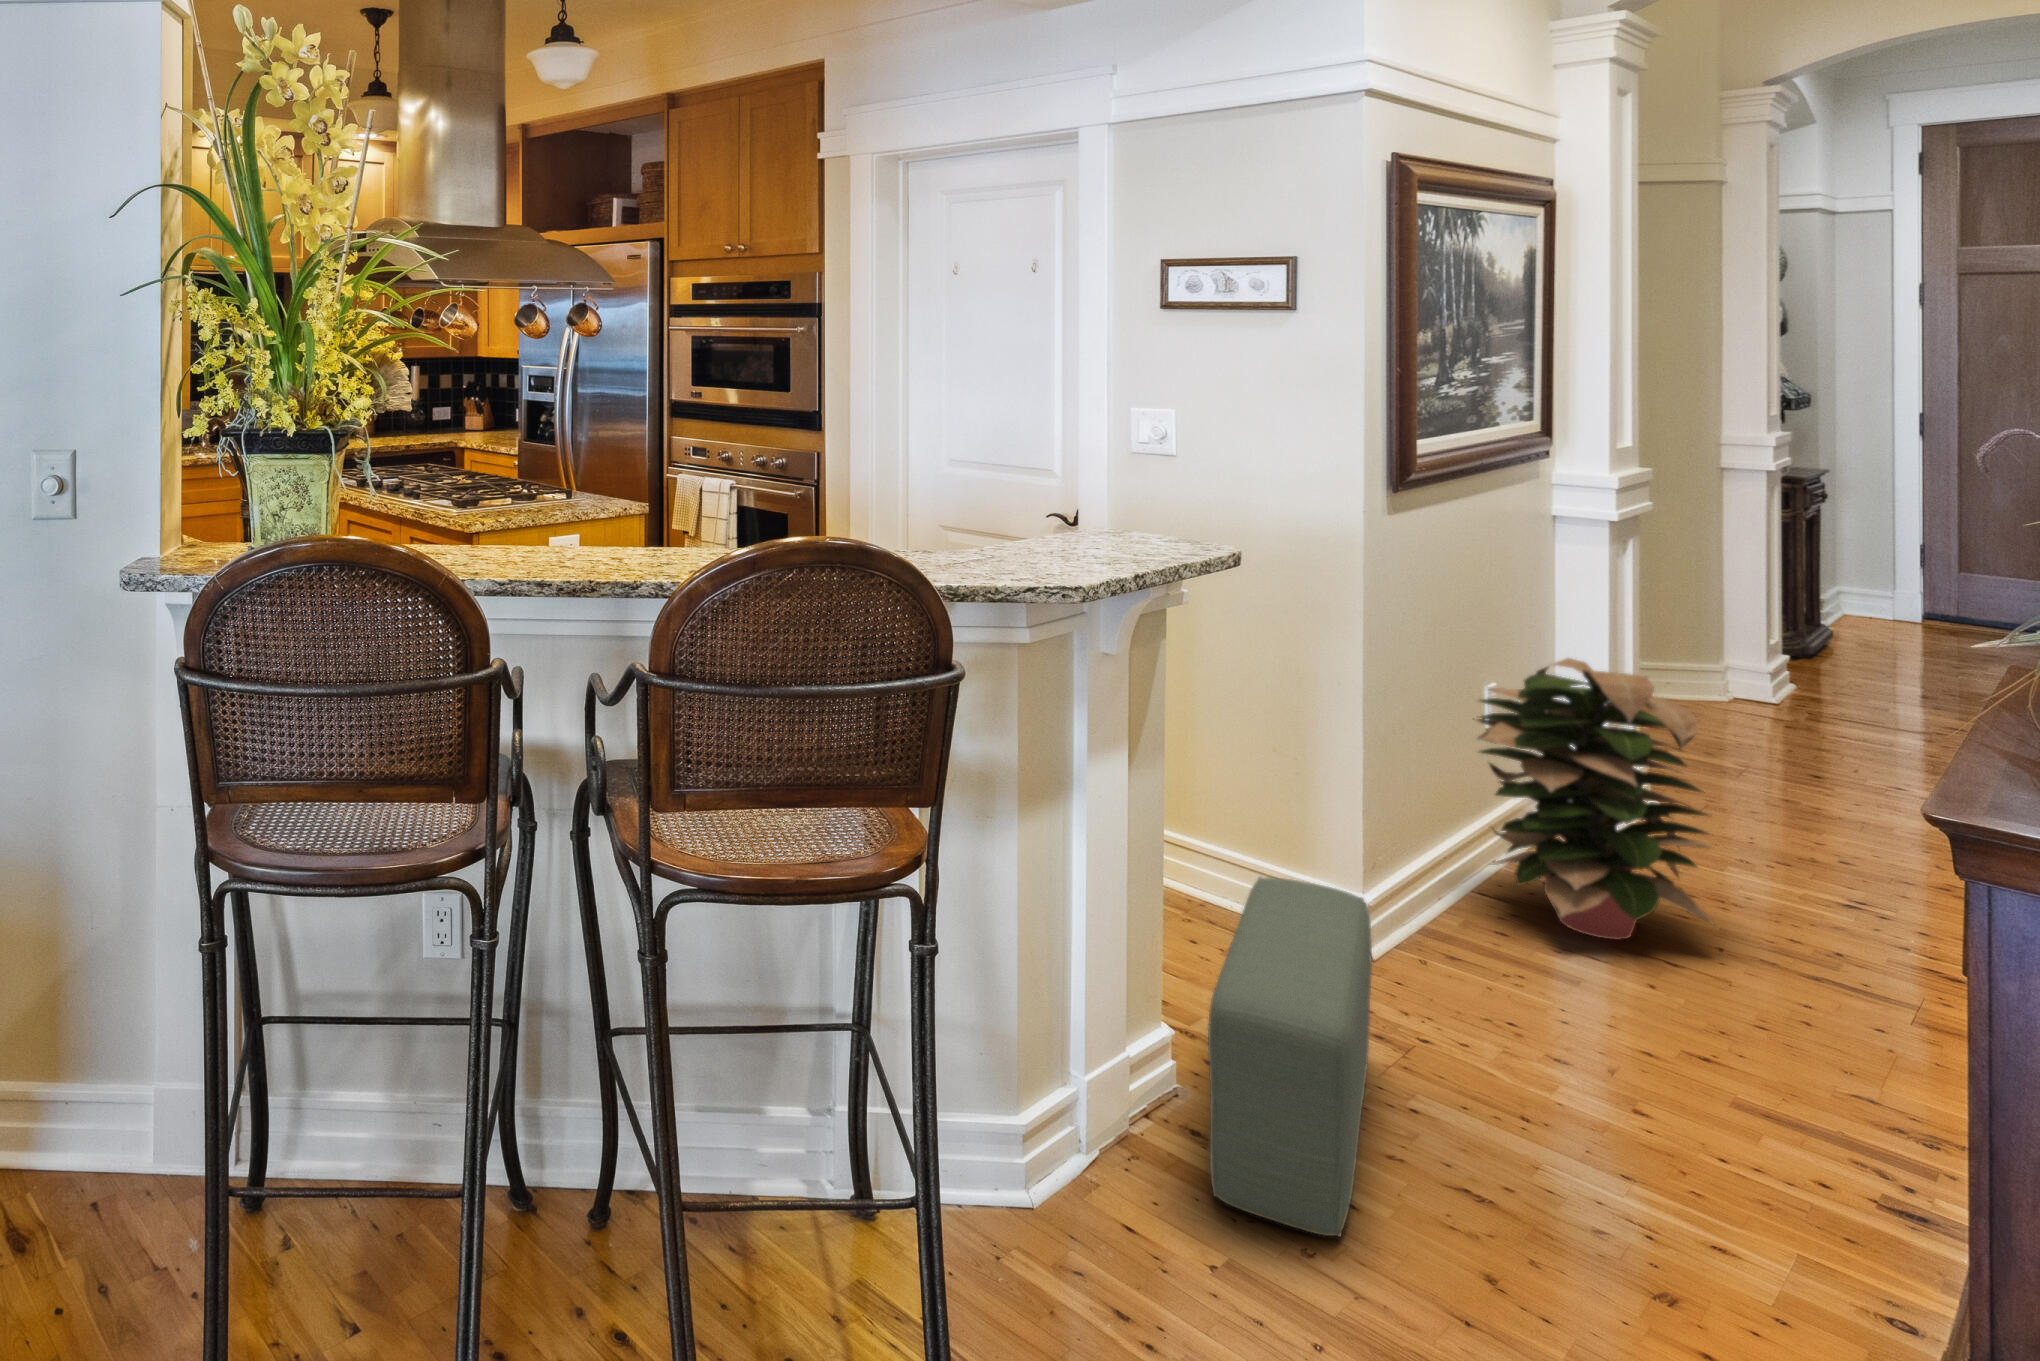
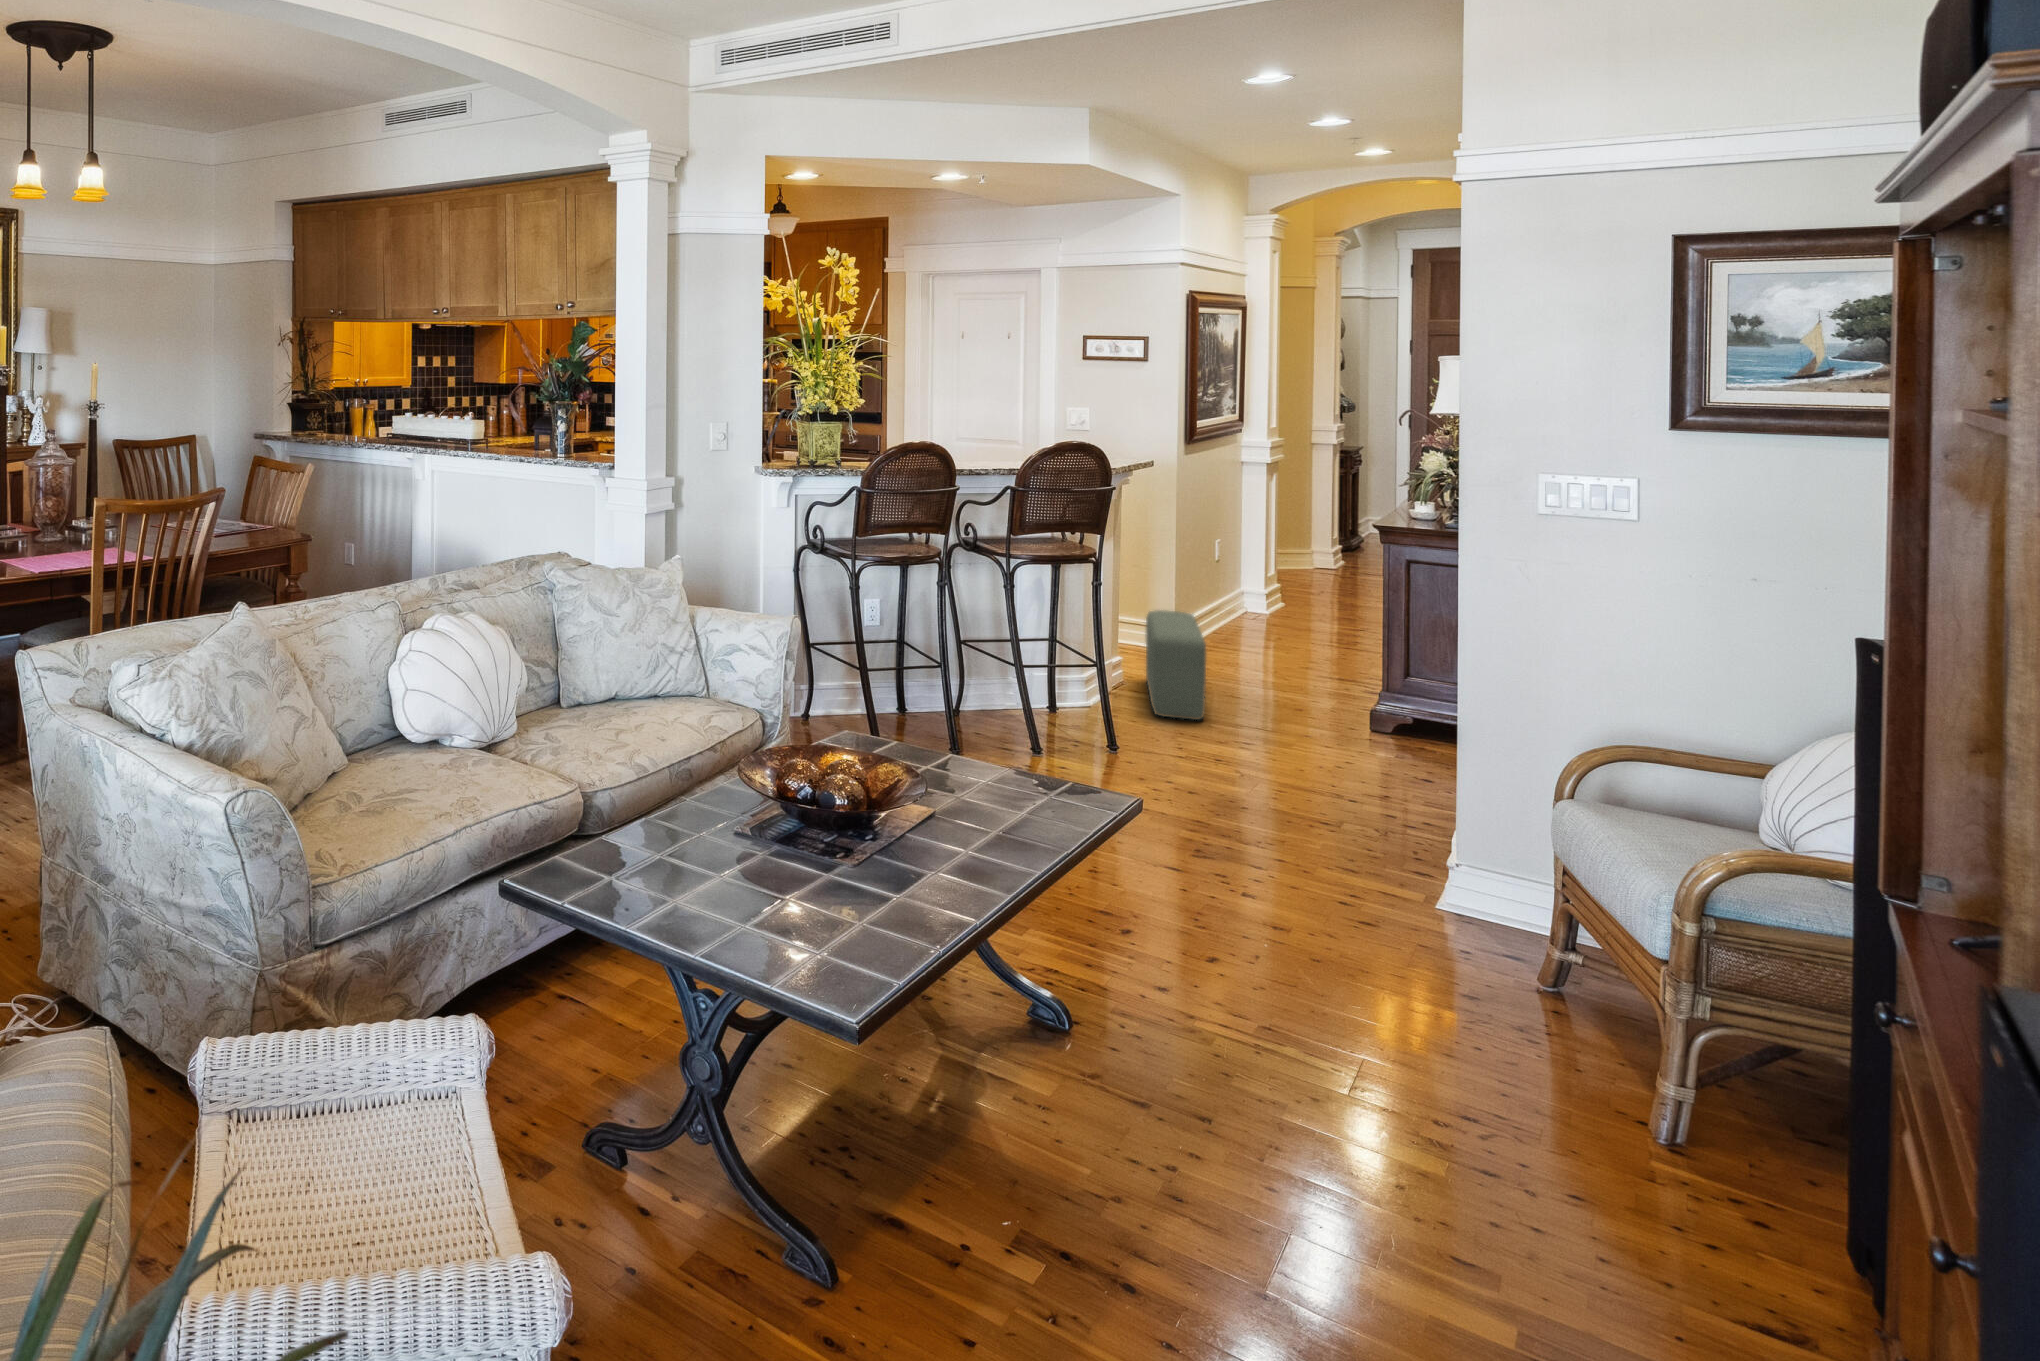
decorative plant: present [1473,658,1712,940] -> none [1215,524,1318,650]

